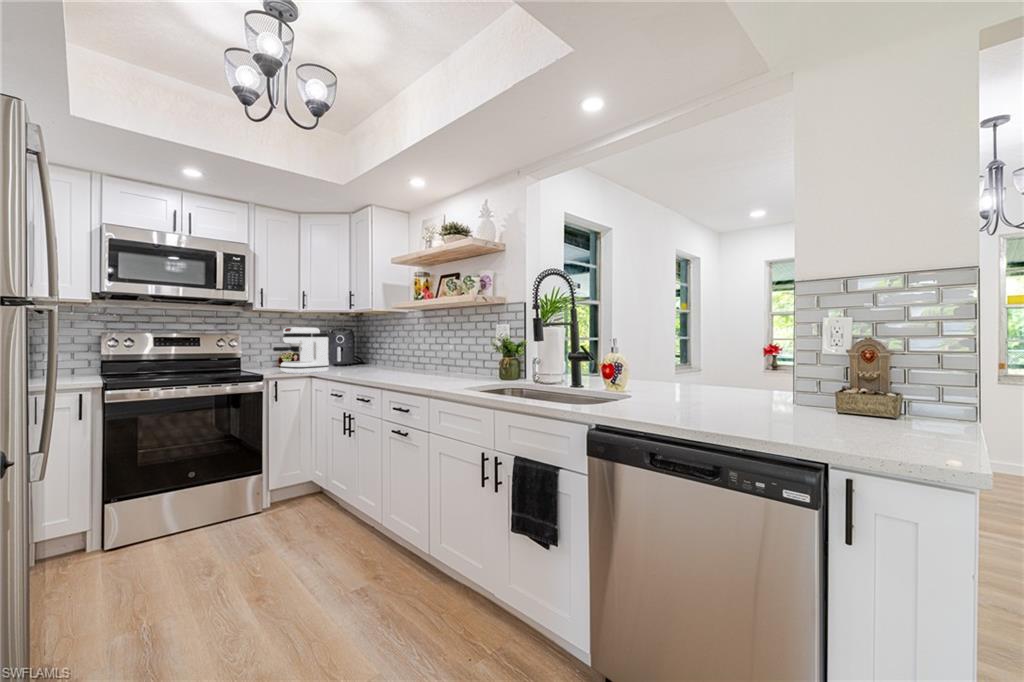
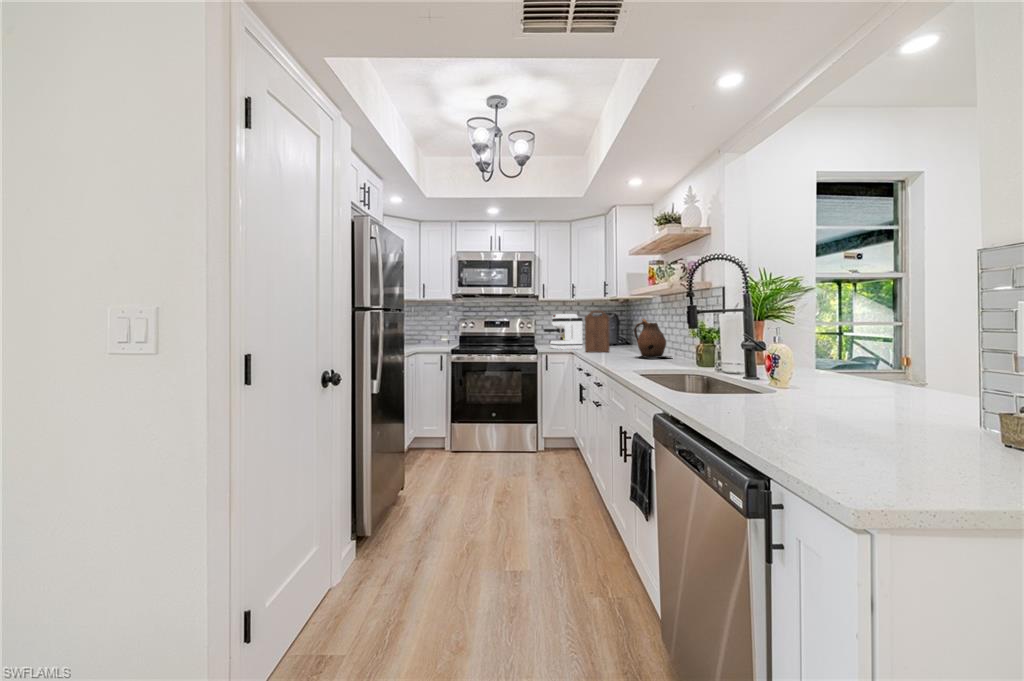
cutting board: none [344,325,373,376] -> present [585,311,610,352]
ceramic pitcher: none [420,336,463,381] -> present [634,319,671,358]

